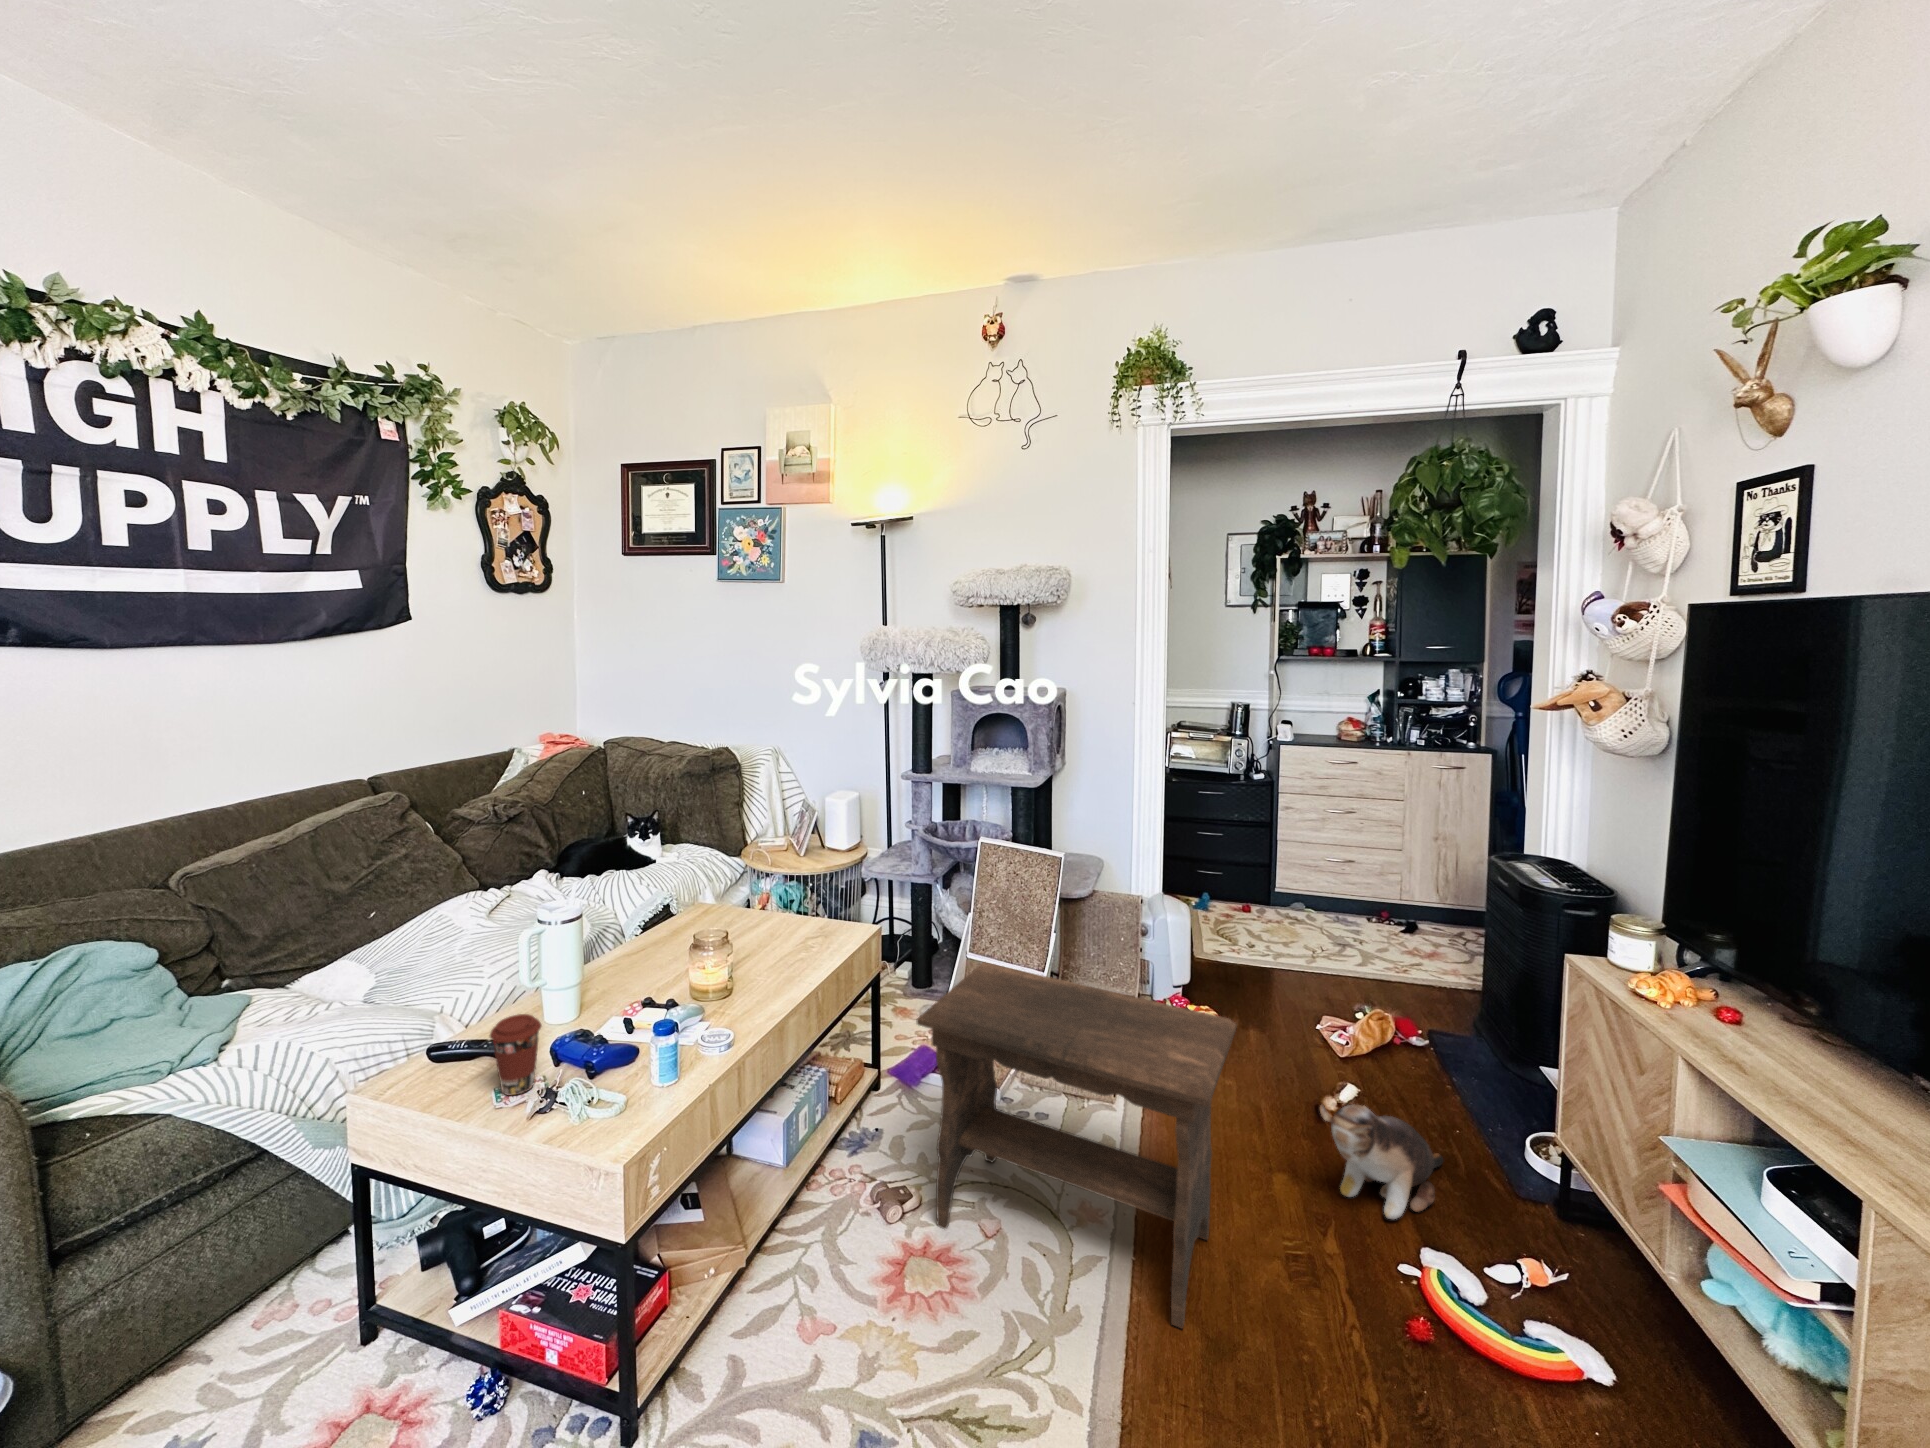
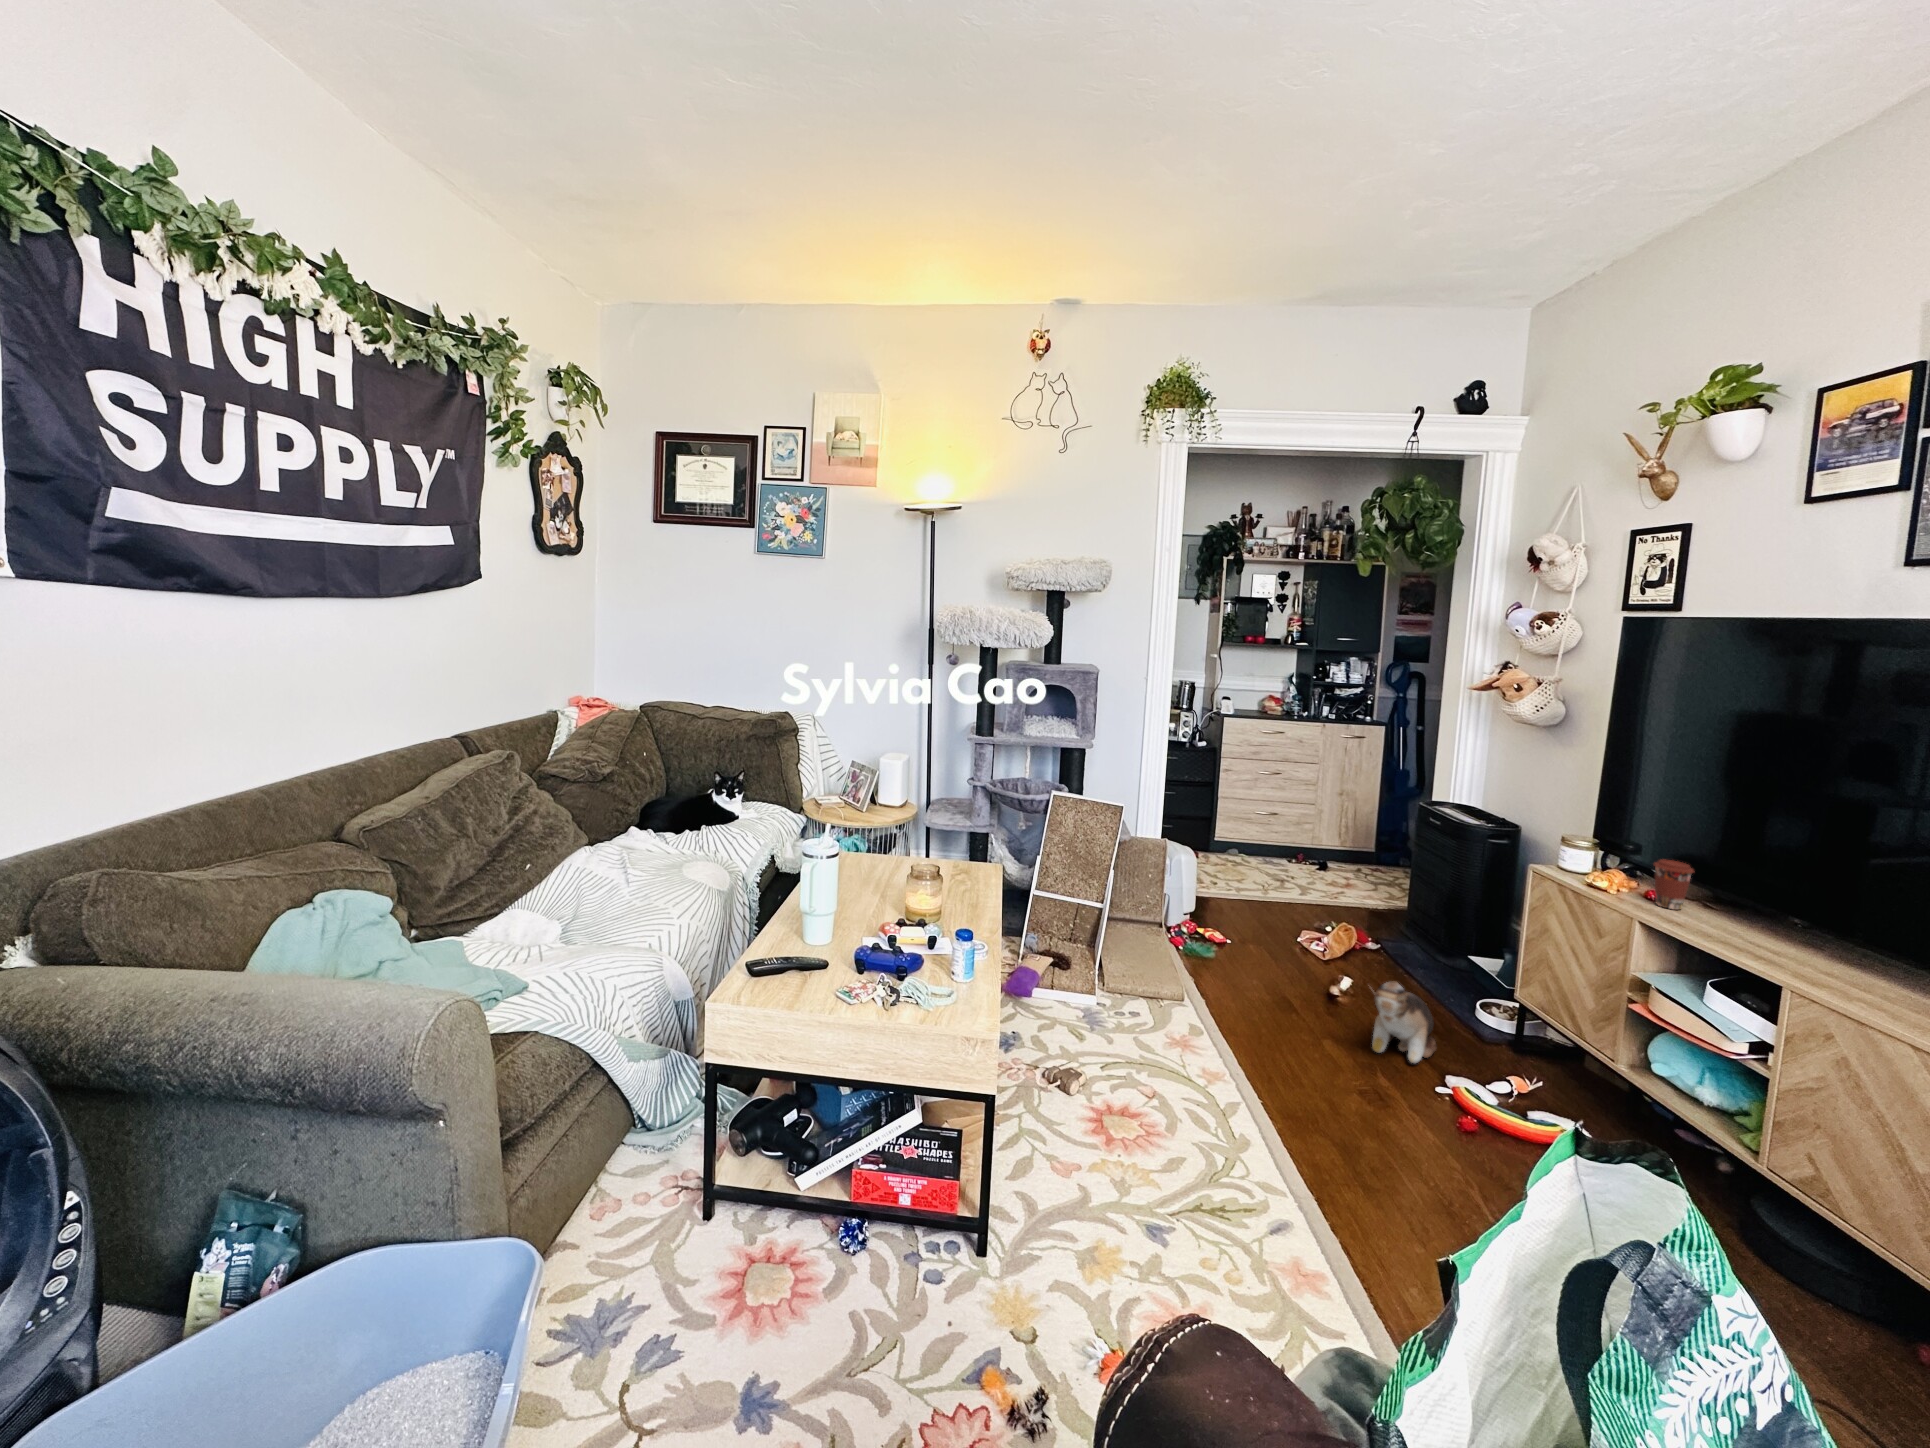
footstool: present [916,962,1237,1328] -> none [1102,889,1355,1142]
coffee cup: present [490,1014,542,1095] -> present [1654,859,1694,910]

